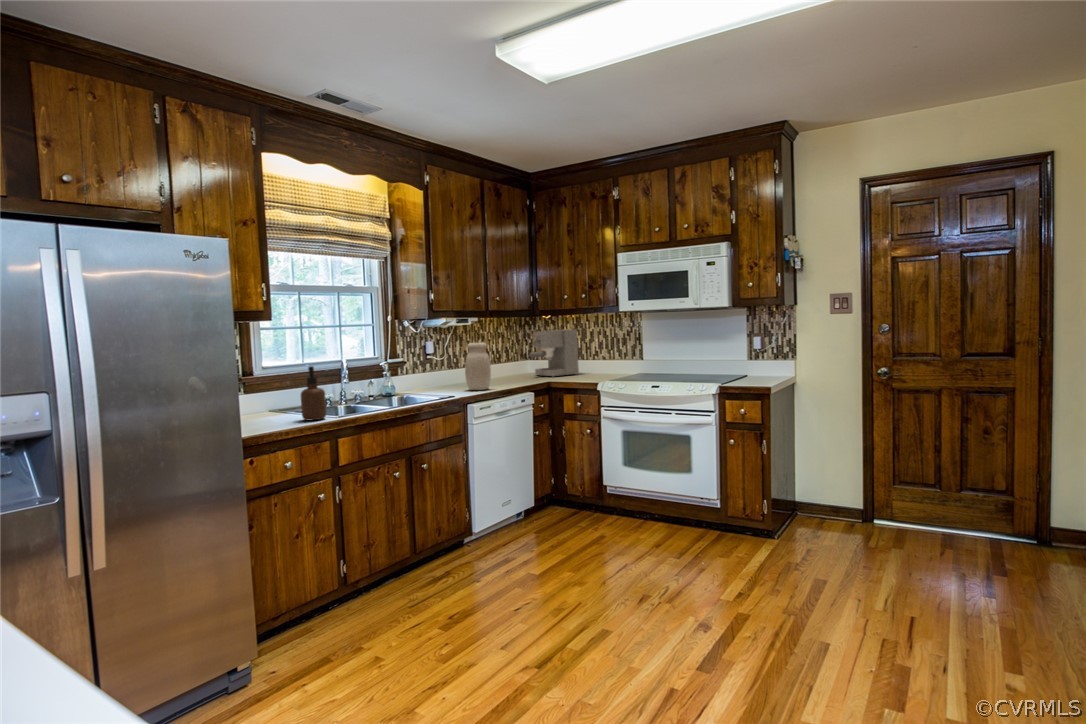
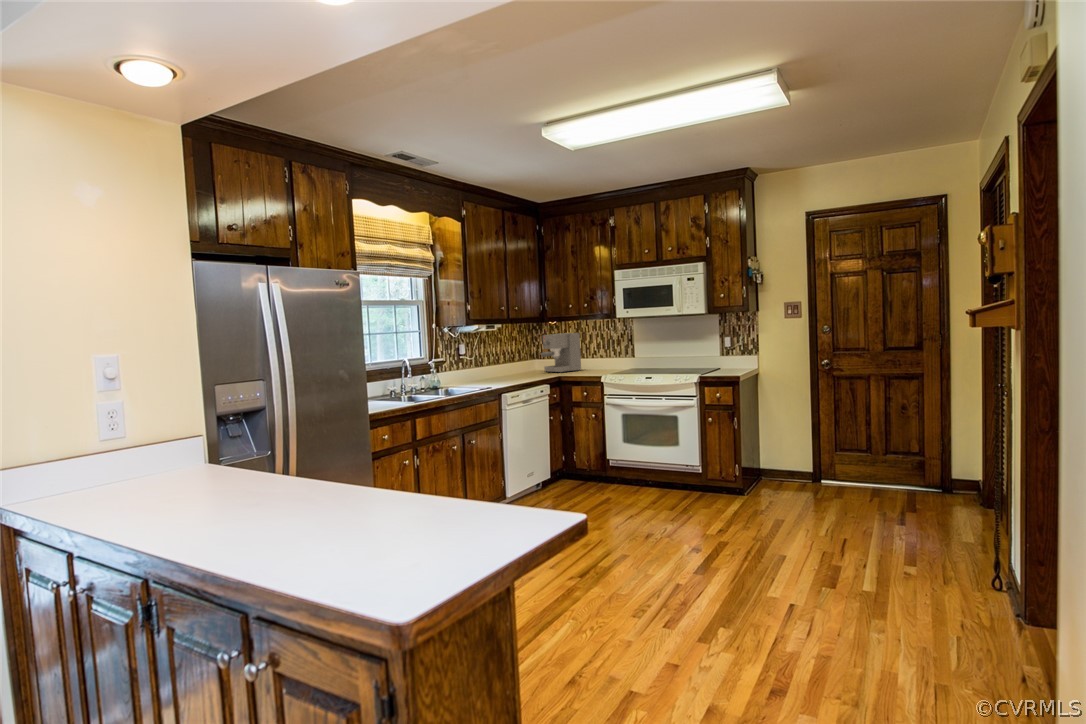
jar: present [465,343,491,390] -> none [495,344,516,383]
soap dispenser: present [301,366,326,420] -> none [386,364,405,405]

